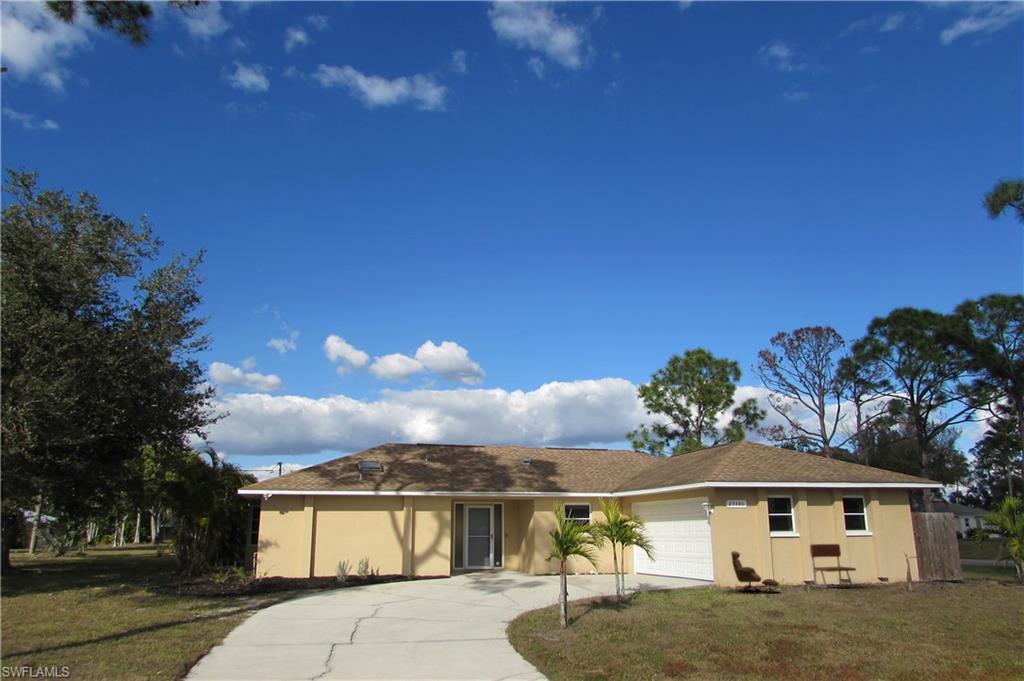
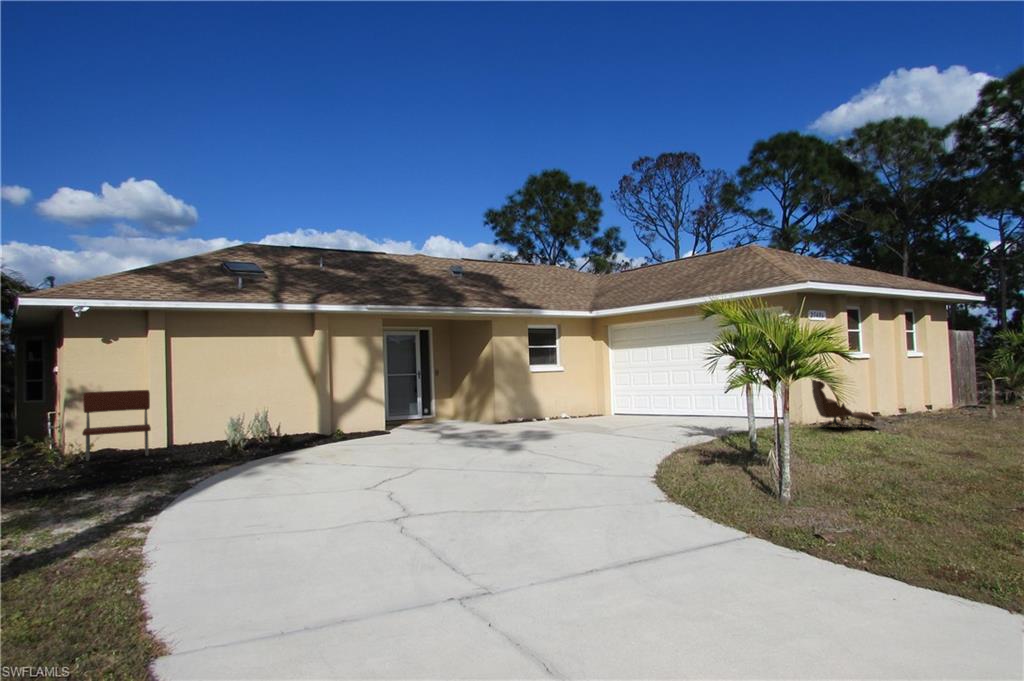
bench: present [810,544,856,588] -> present [82,390,151,461]

